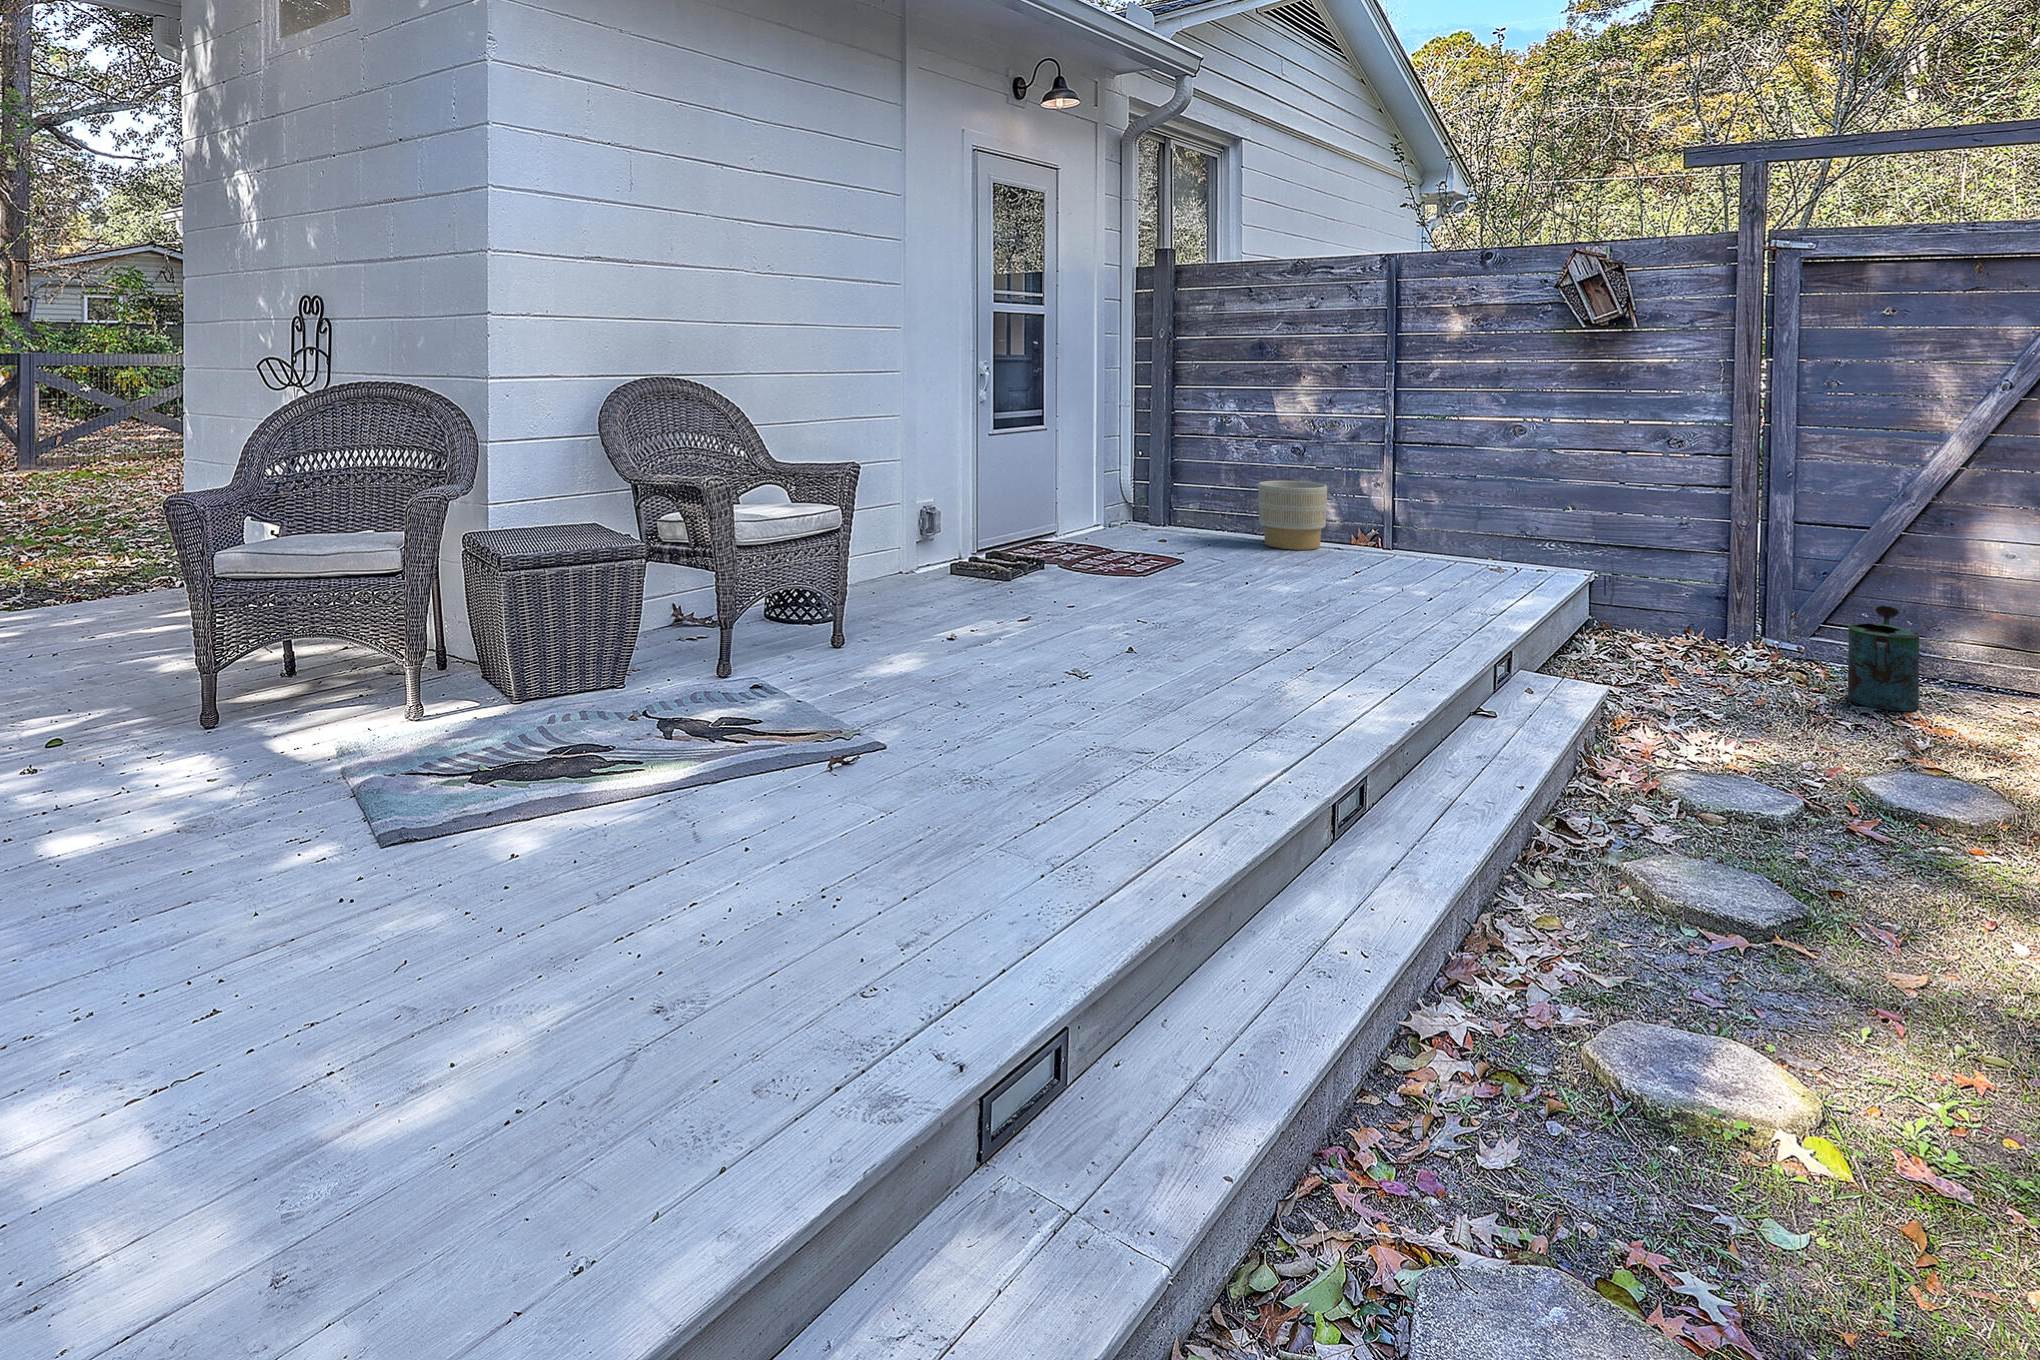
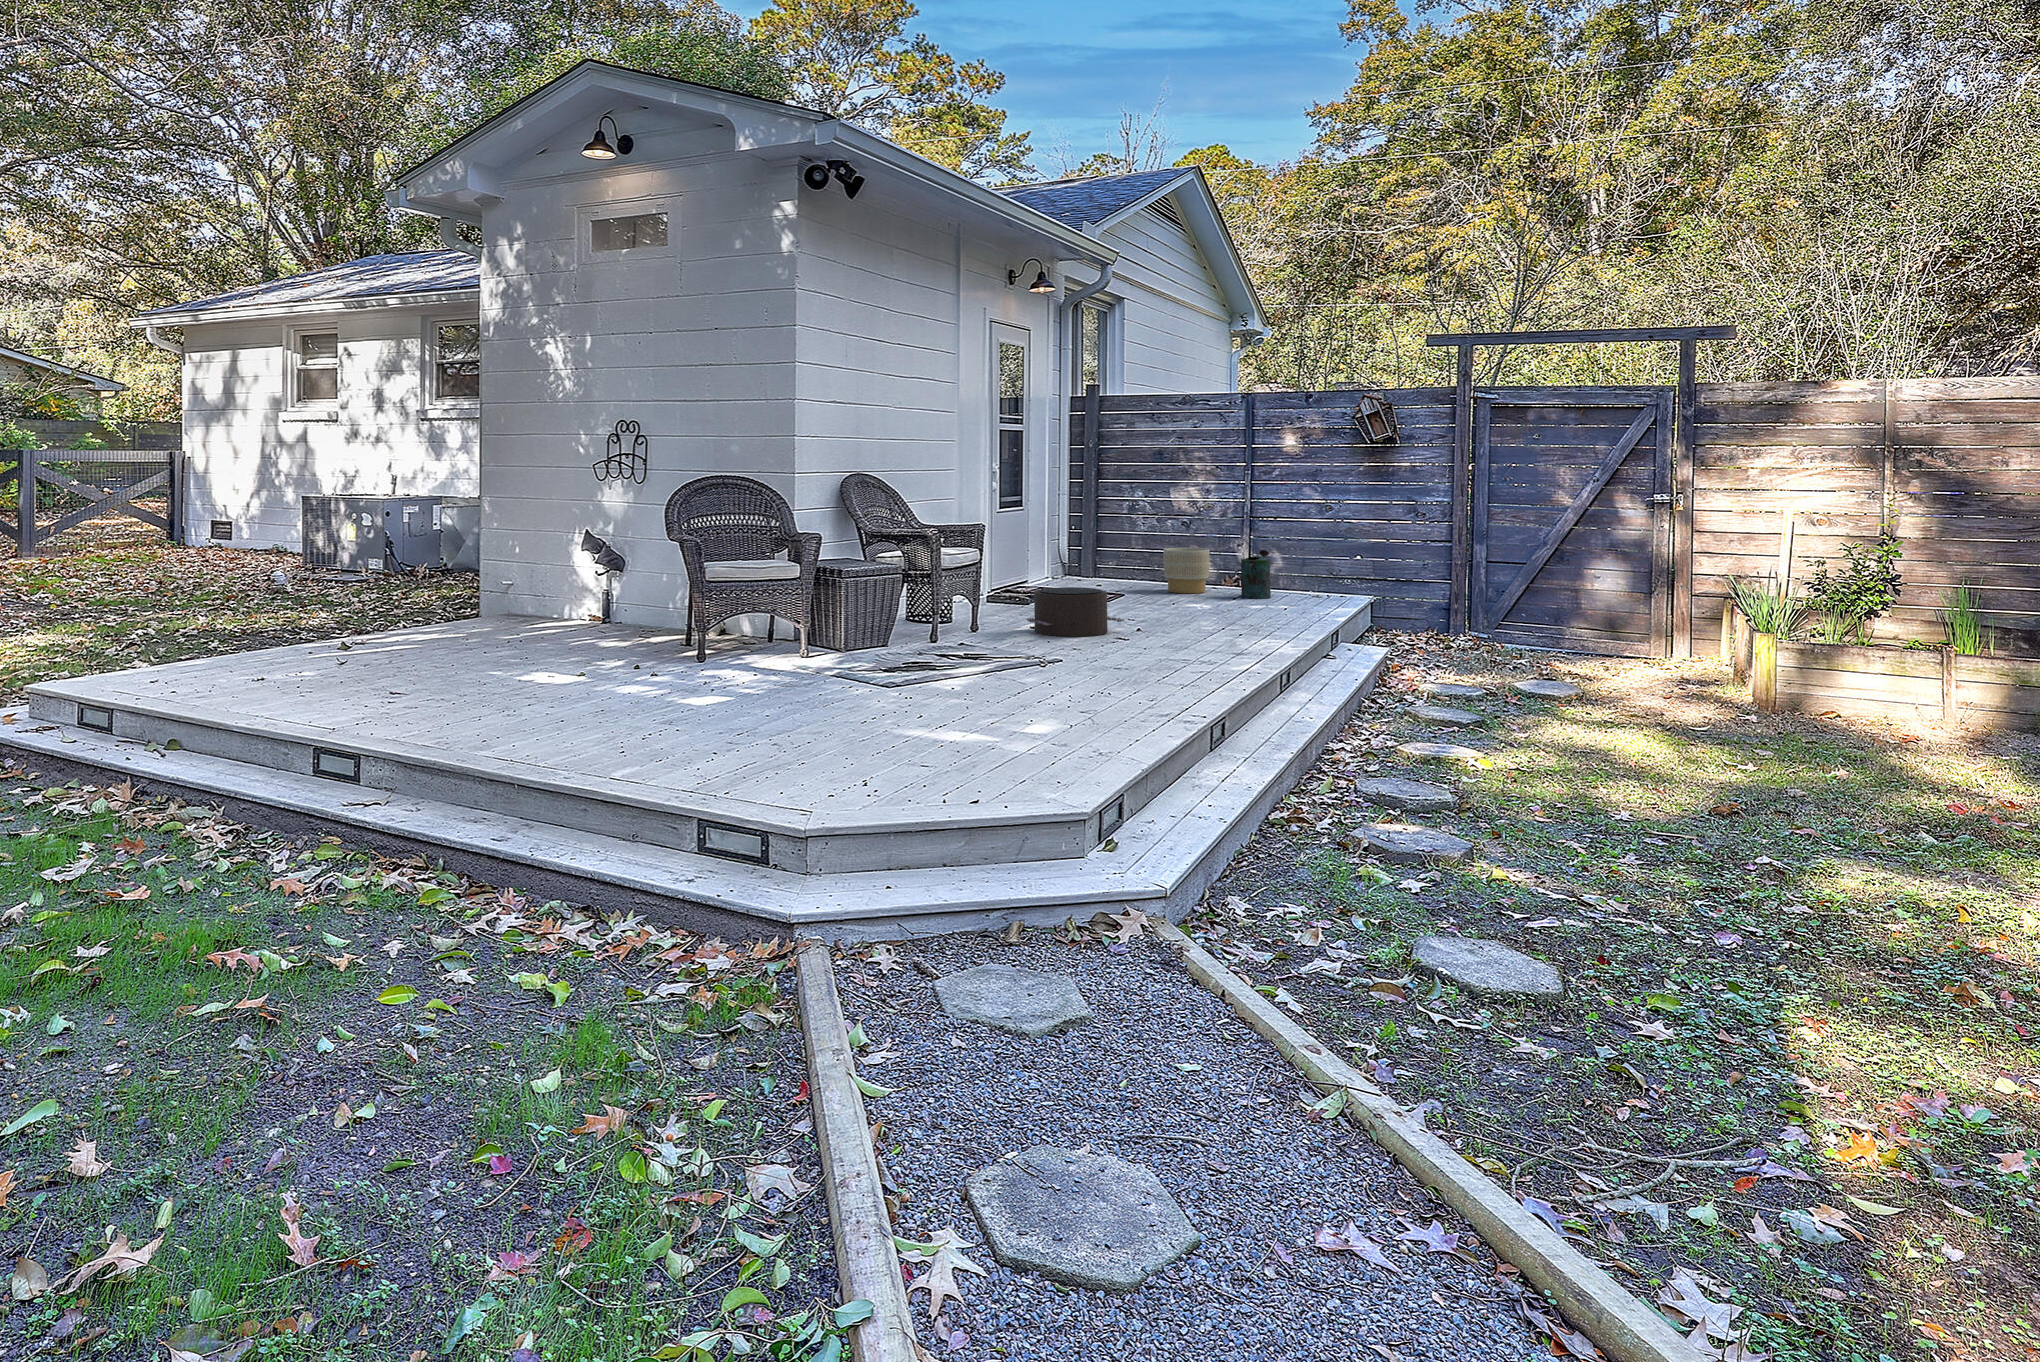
pouf: none [939,556,1100,648] -> present [1026,587,1124,637]
watering can: present [1847,606,1920,711] -> present [1241,550,1271,599]

